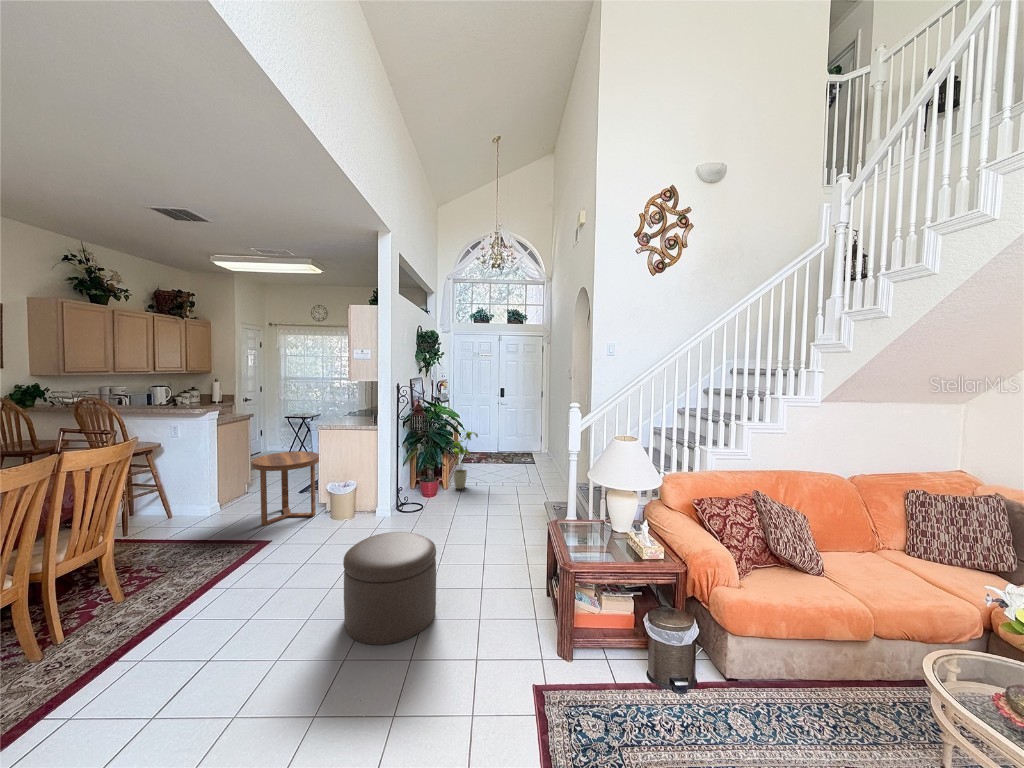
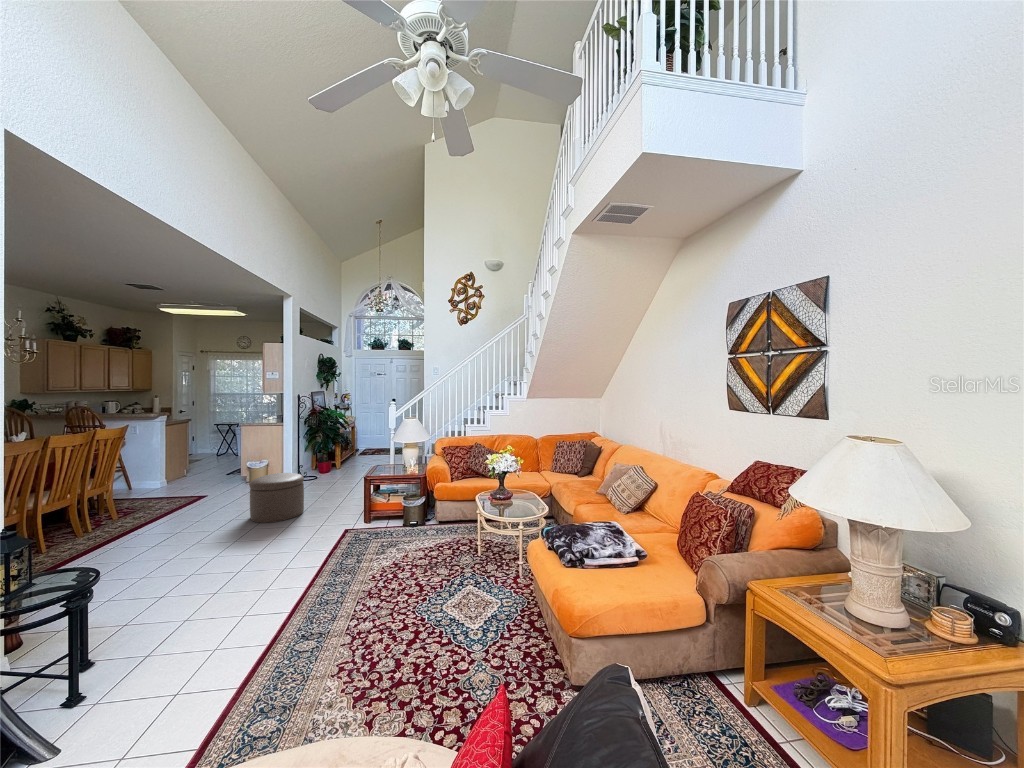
house plant: present [453,431,478,489] -> none [340,426,360,466]
side table: present [252,451,319,526] -> none [192,442,241,489]

